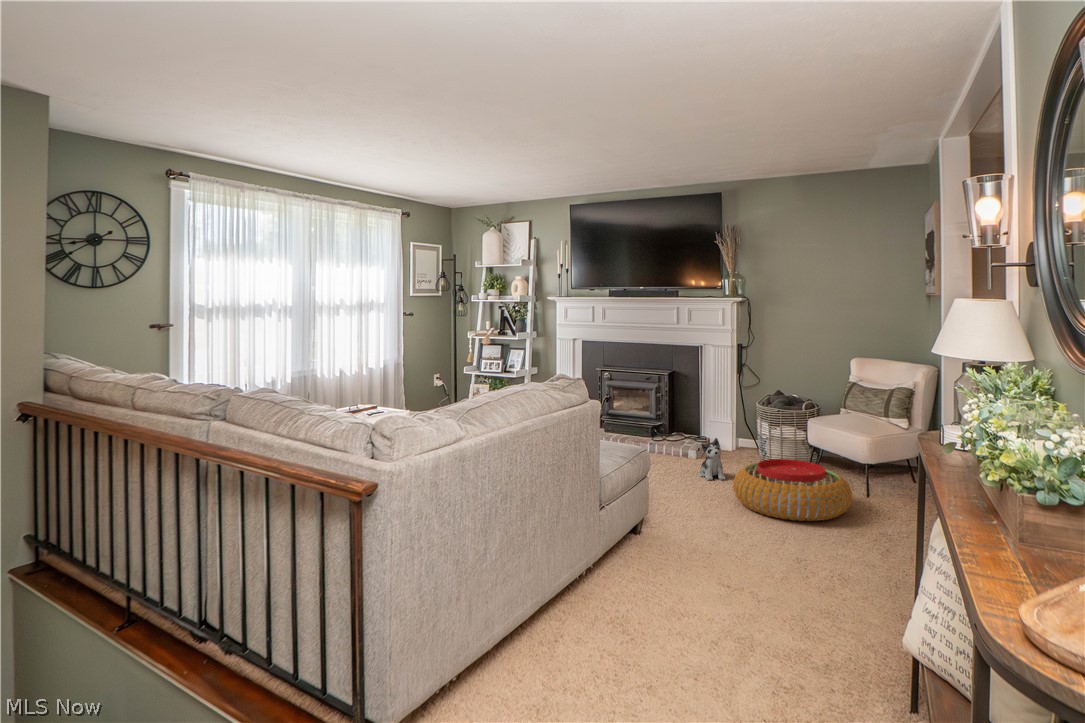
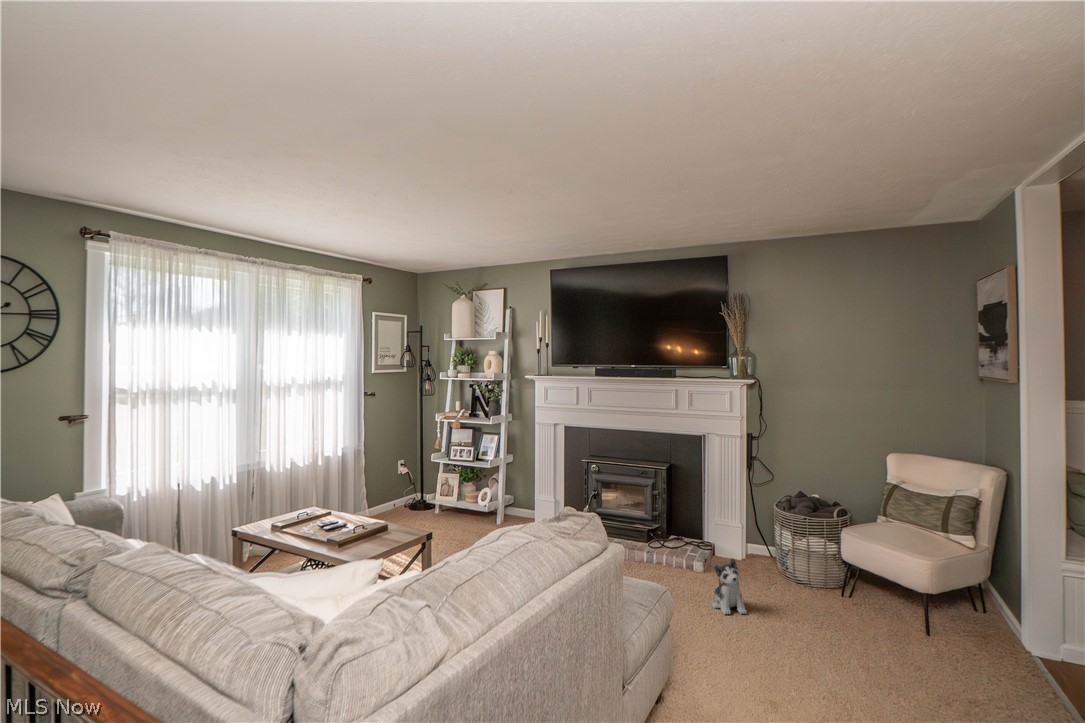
pouf: present [733,459,852,521] -> none [763,594,929,696]

